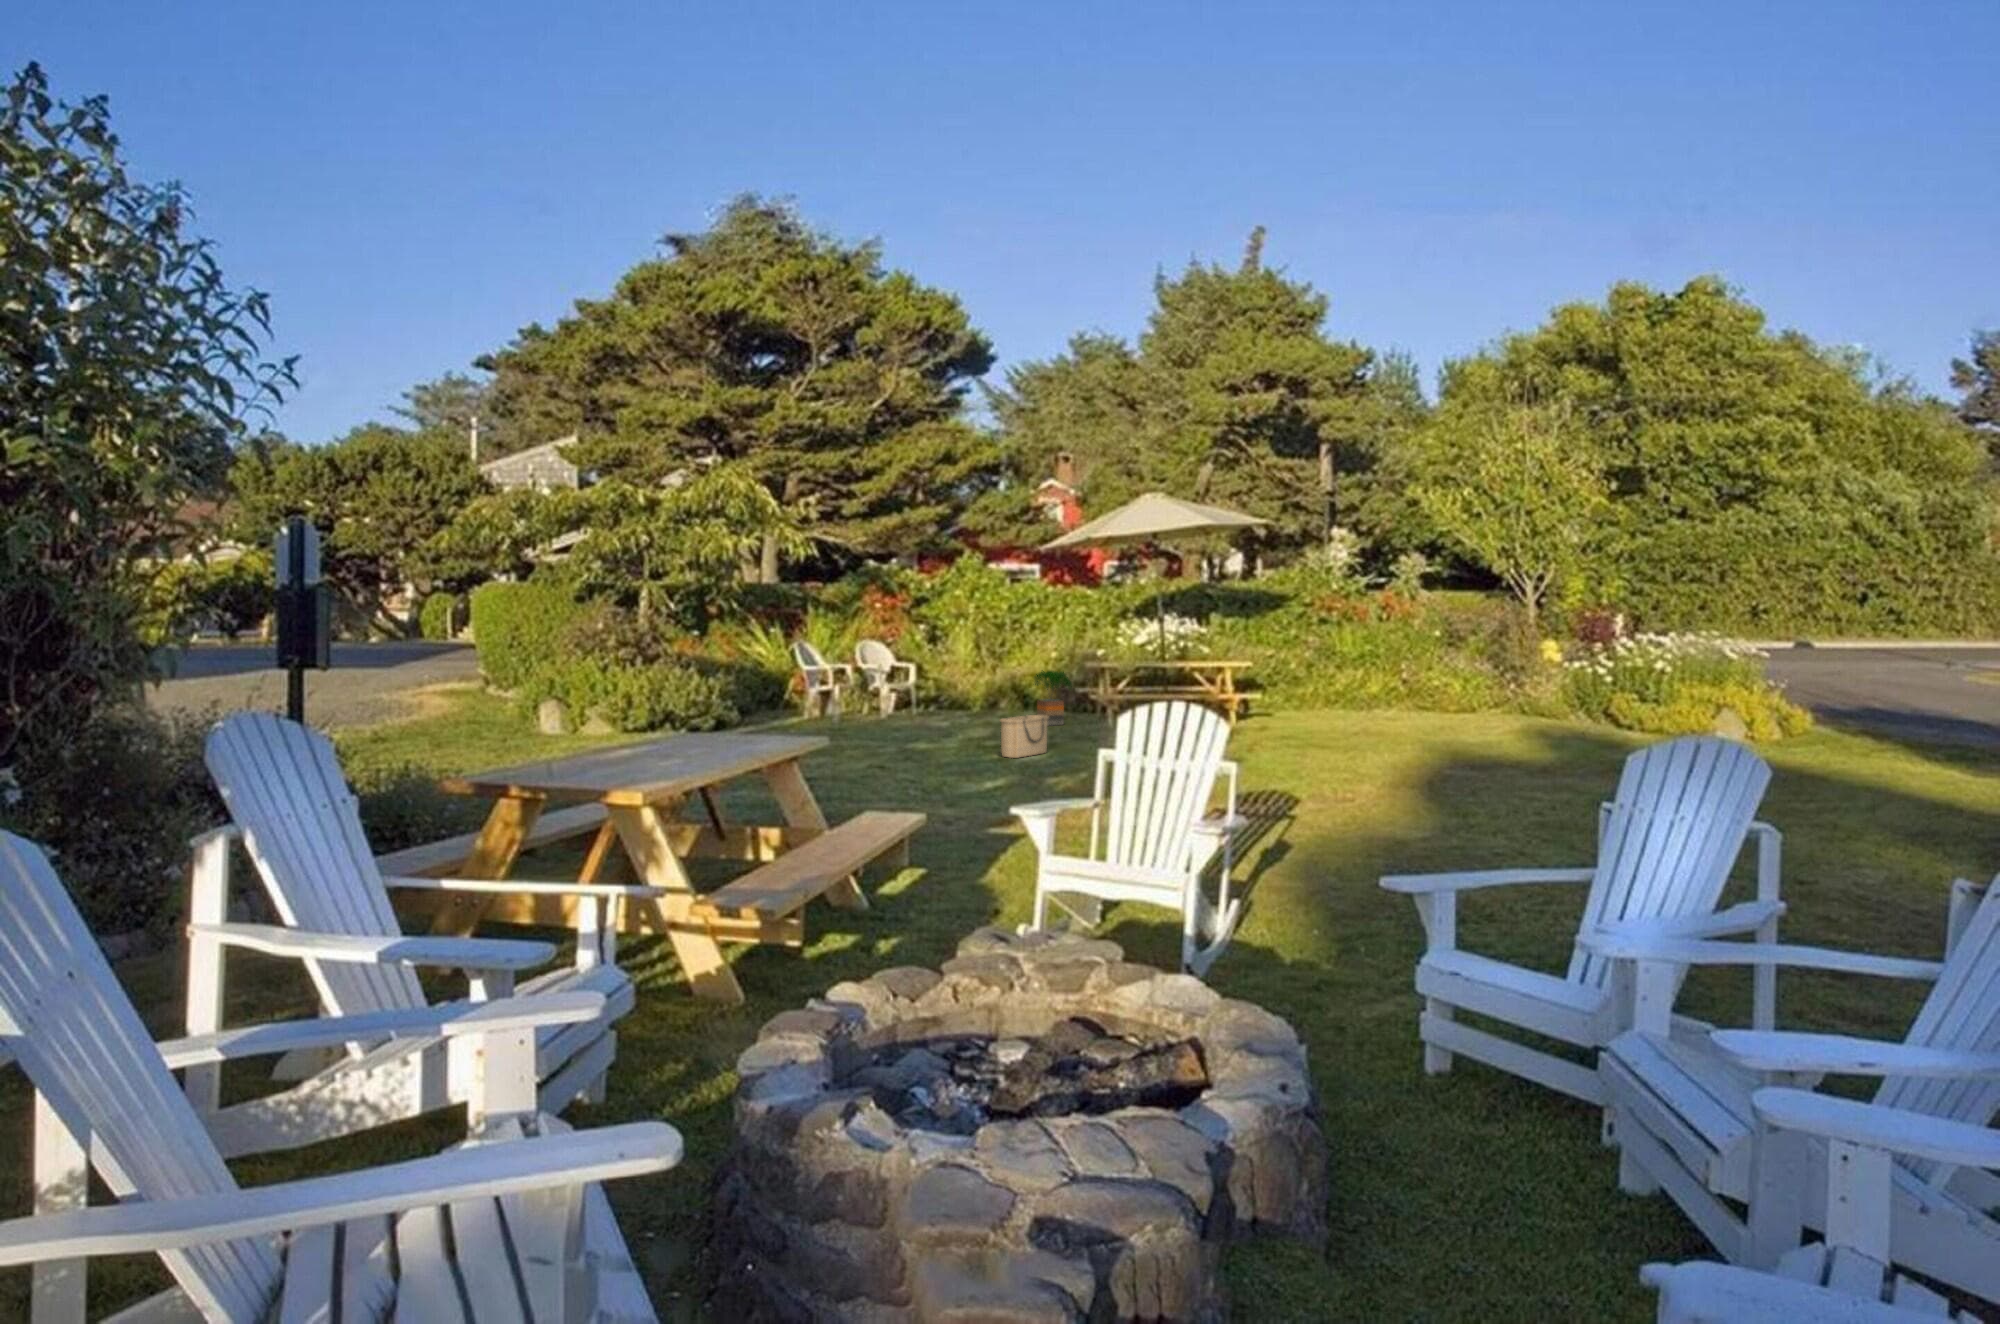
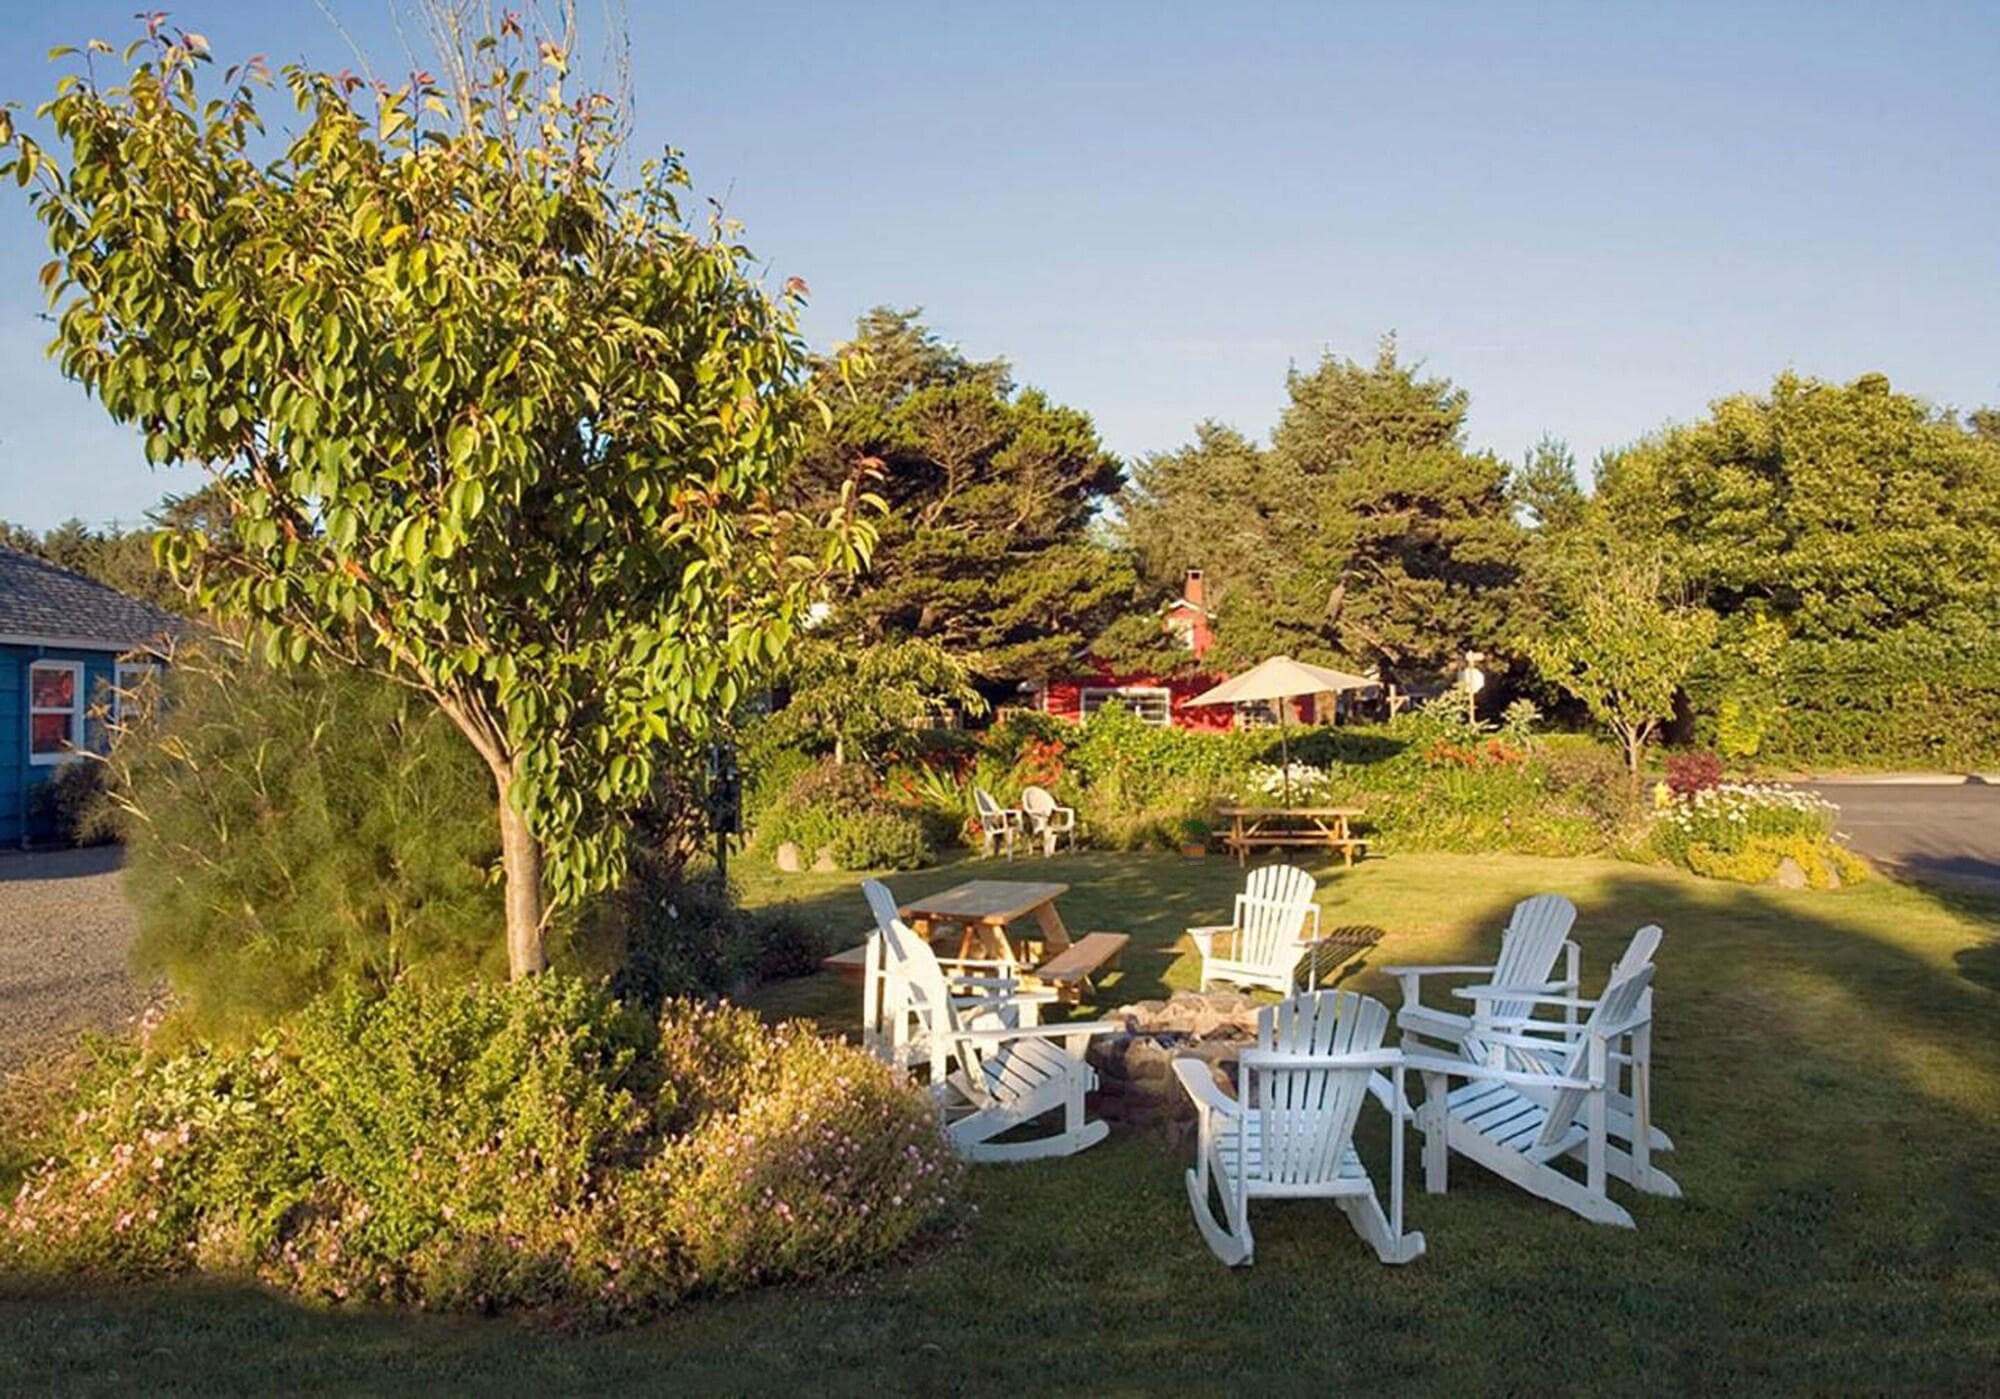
basket: present [1000,715,1049,758] -> none [1157,862,1195,896]

